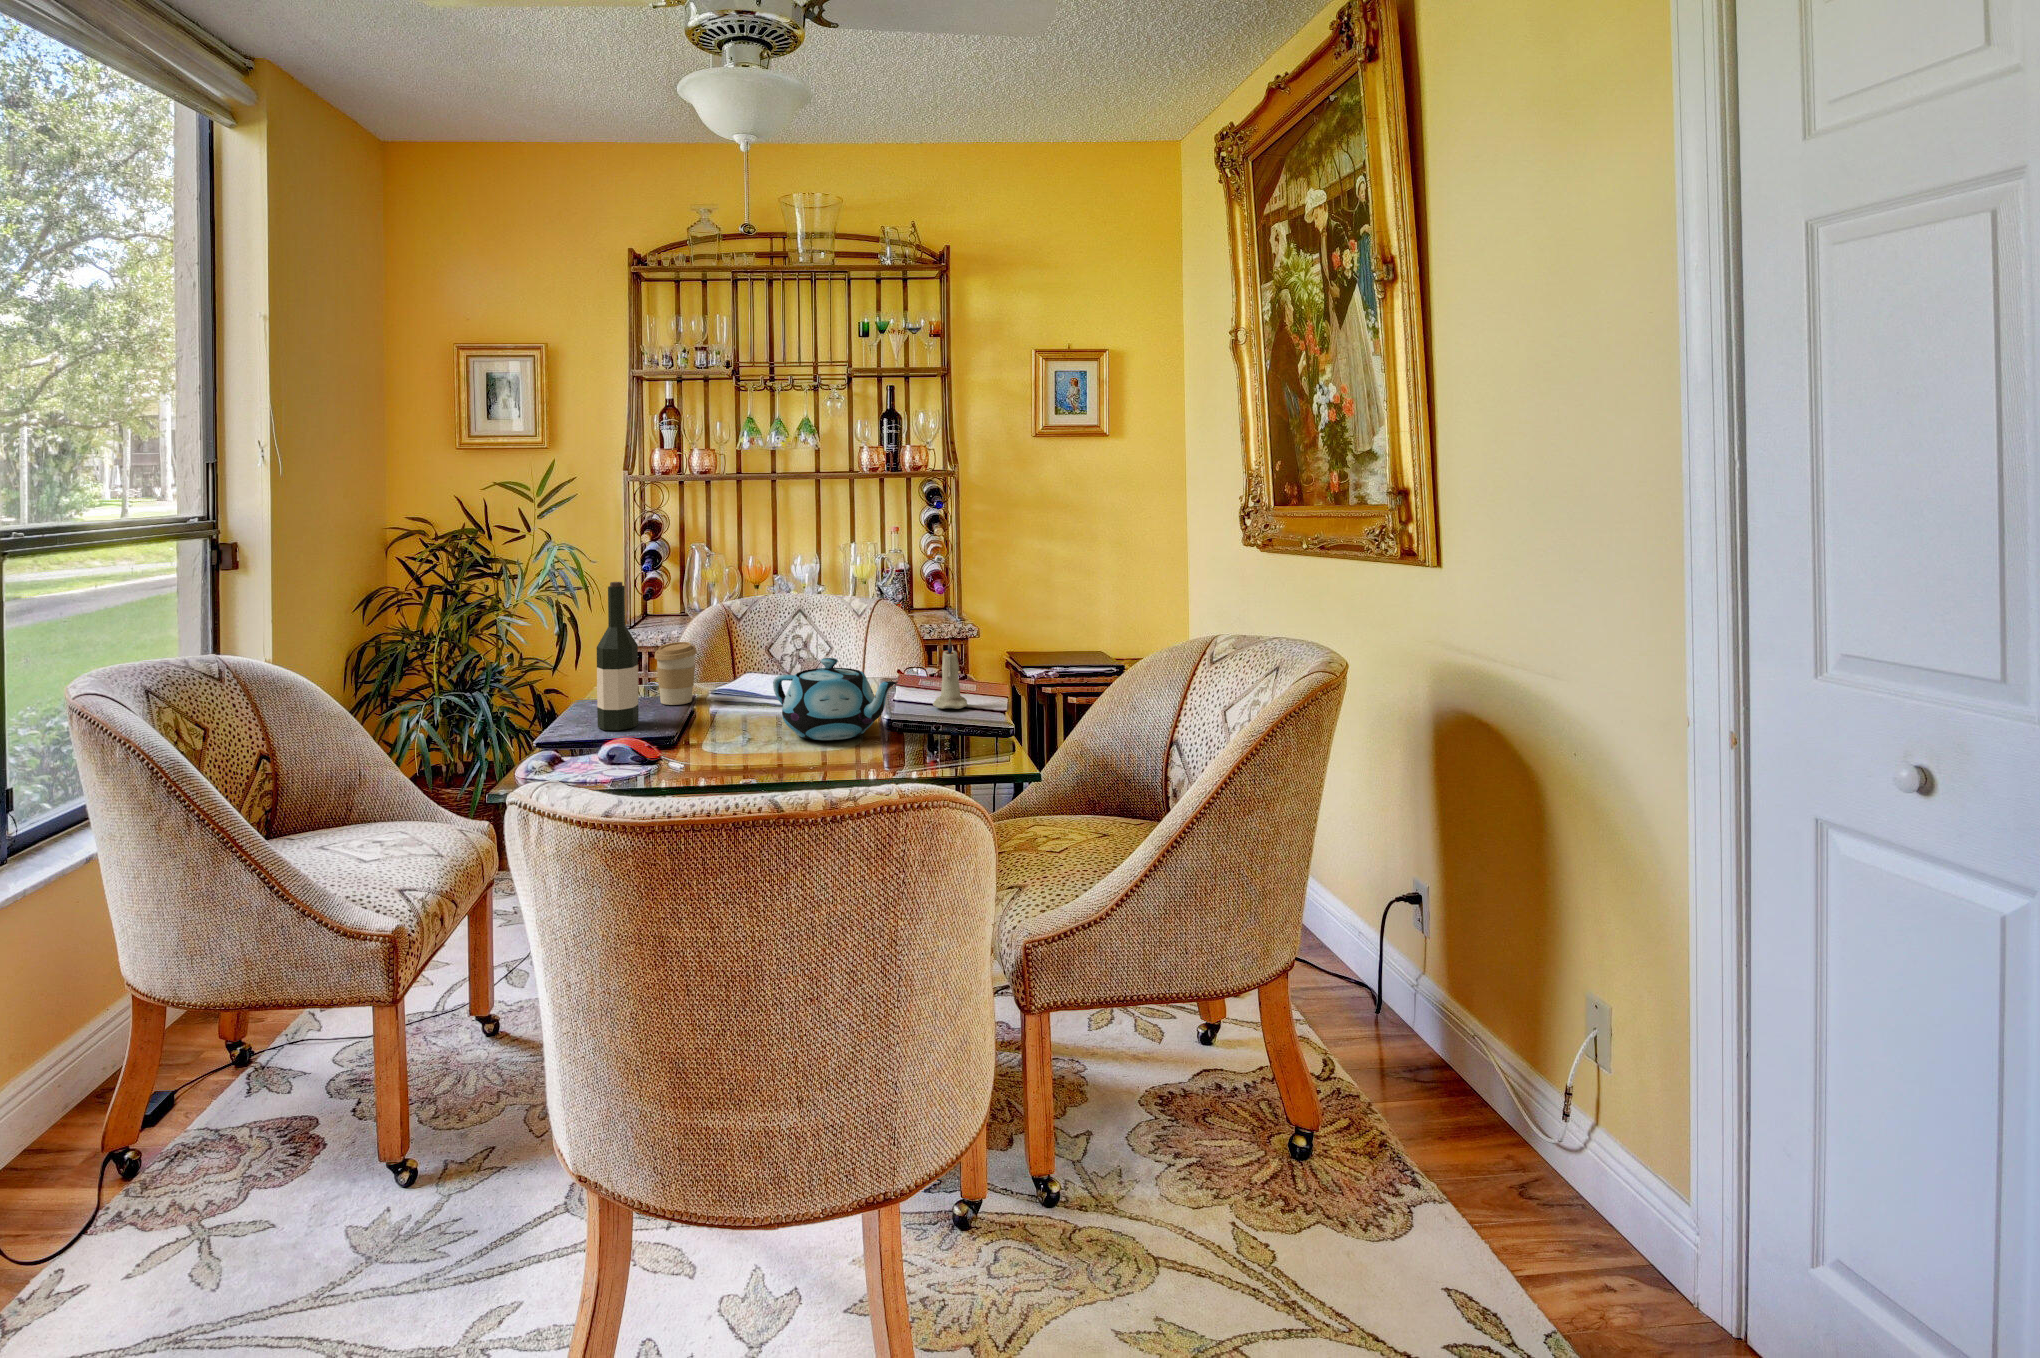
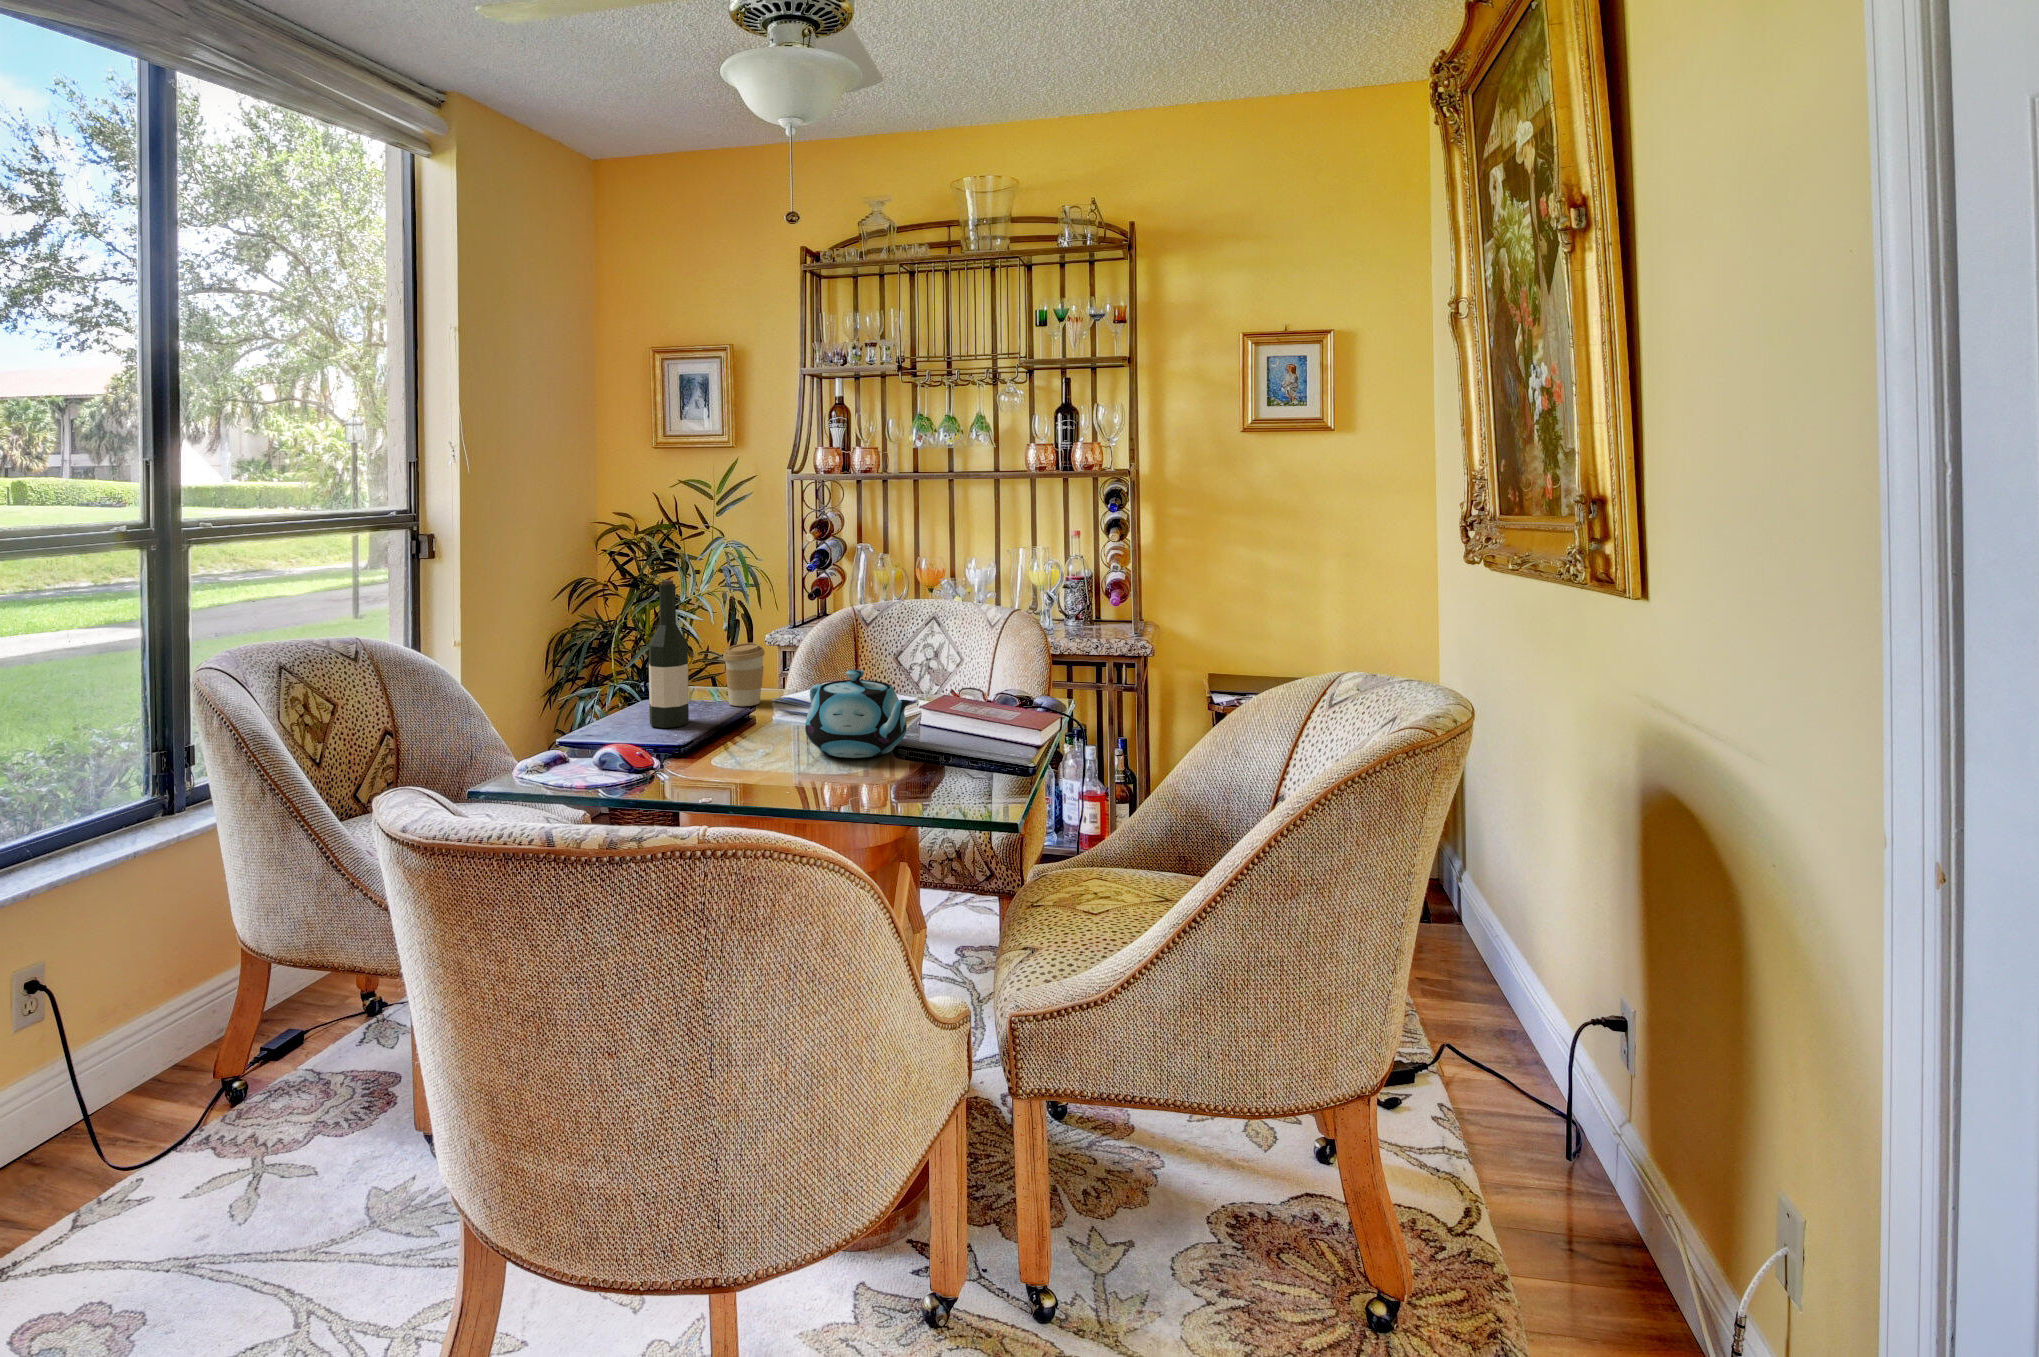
candle: present [933,638,968,709] -> none [987,655,1028,735]

